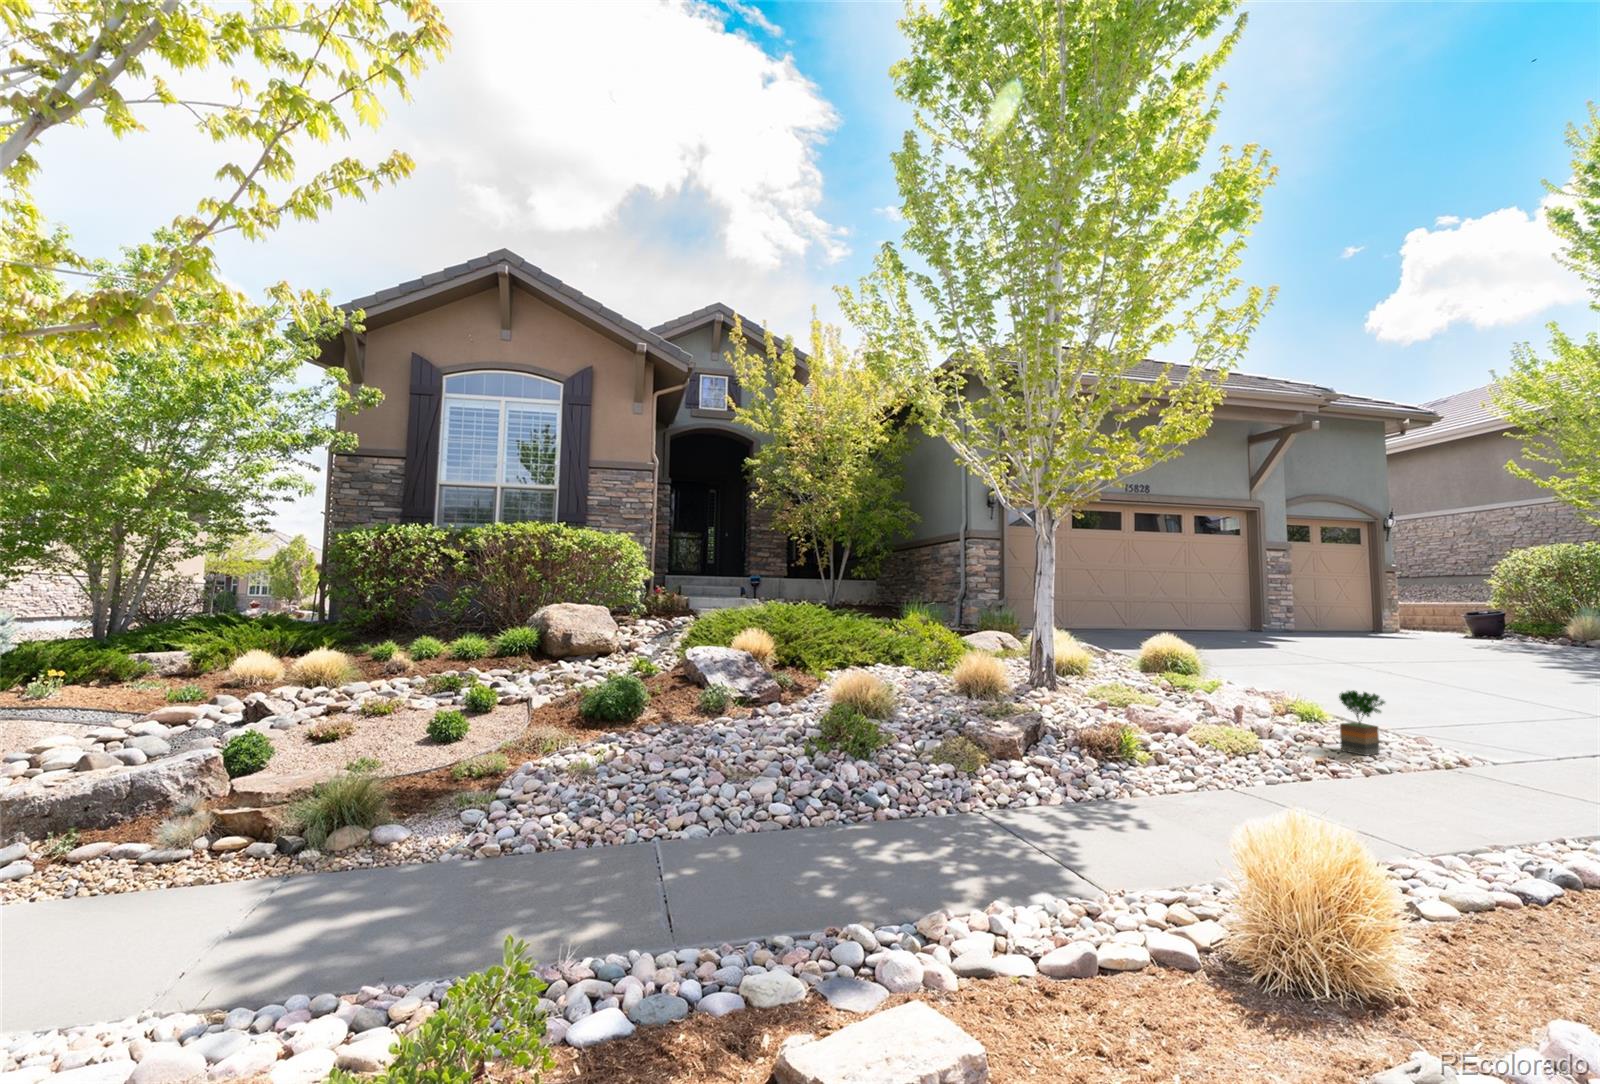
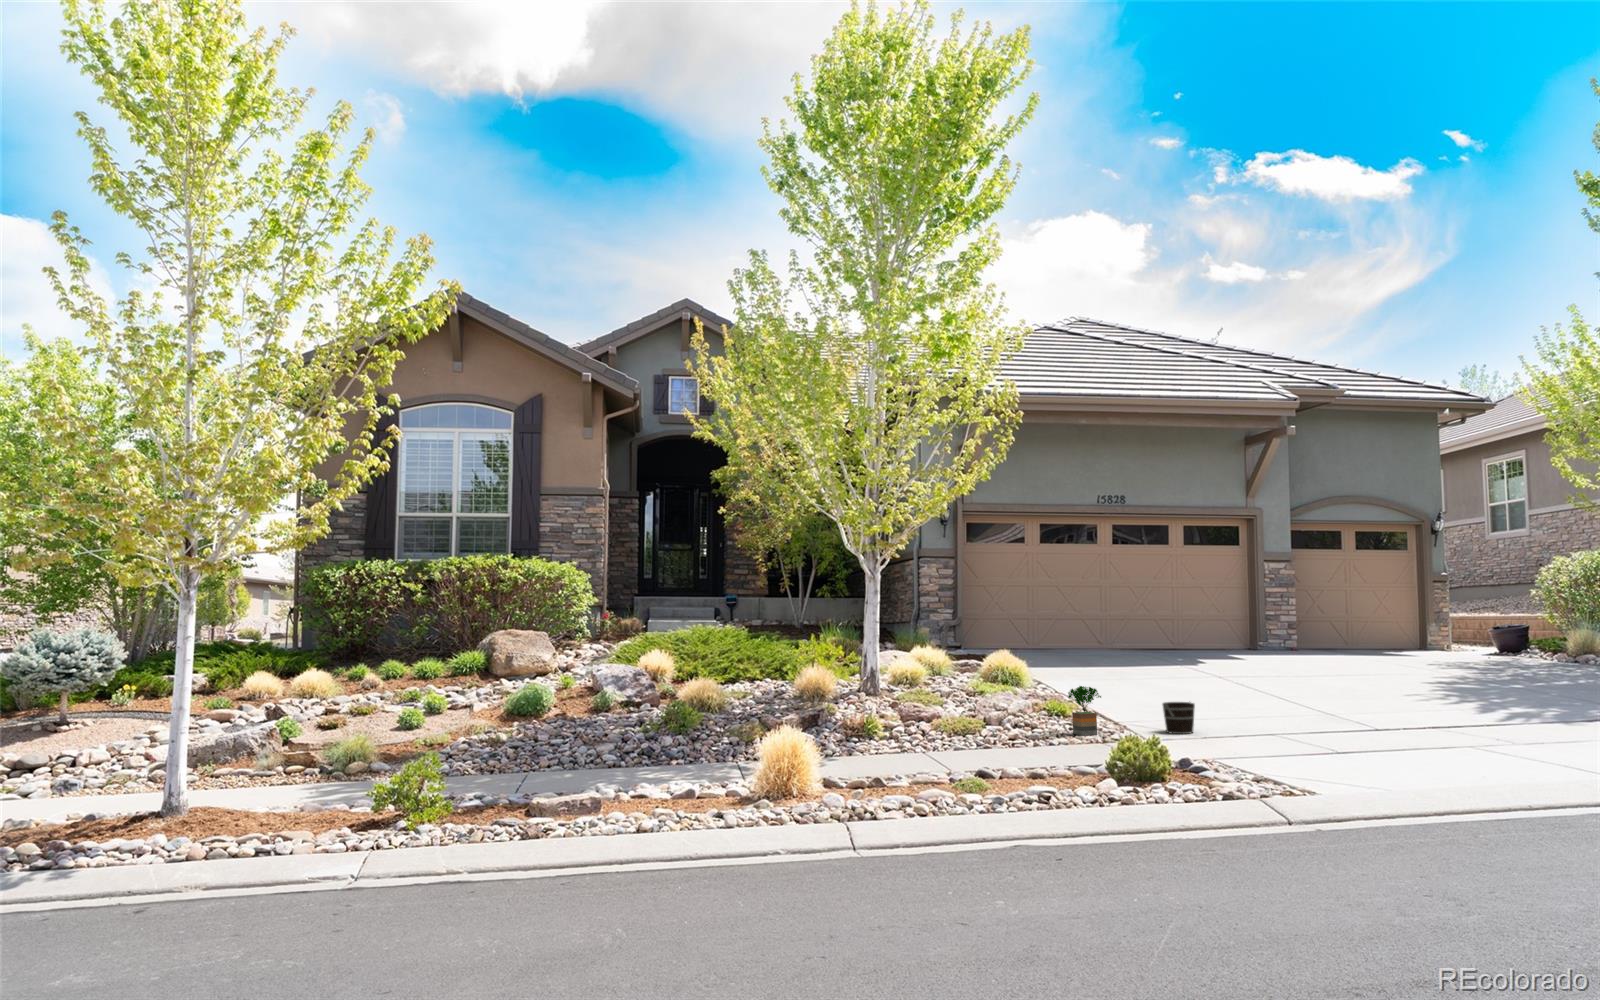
bucket: none [1439,709,1494,753] -> present [1163,702,1195,734]

